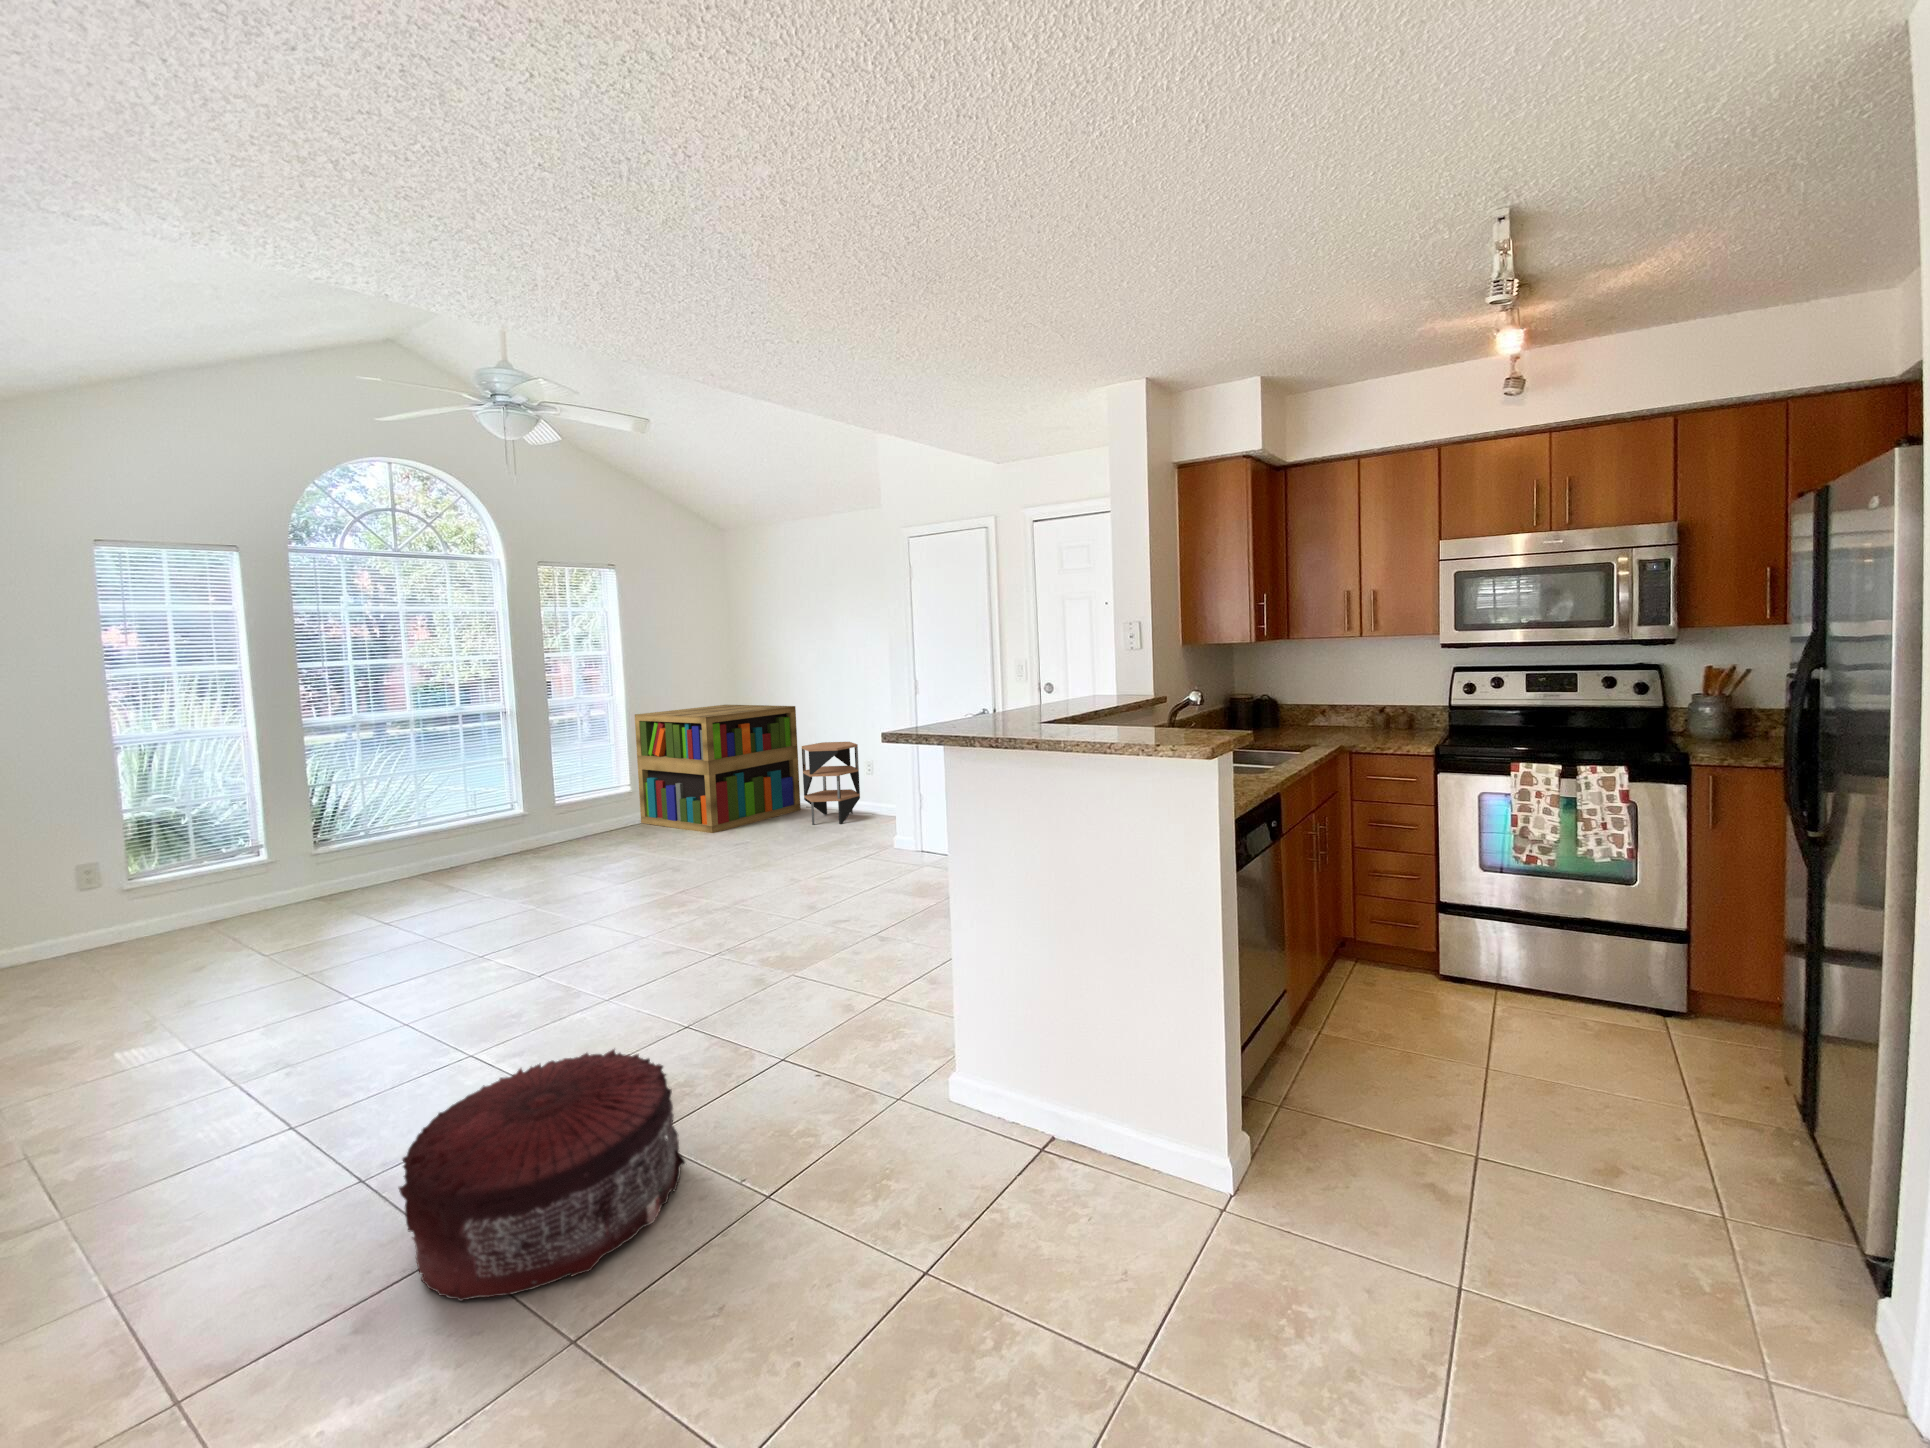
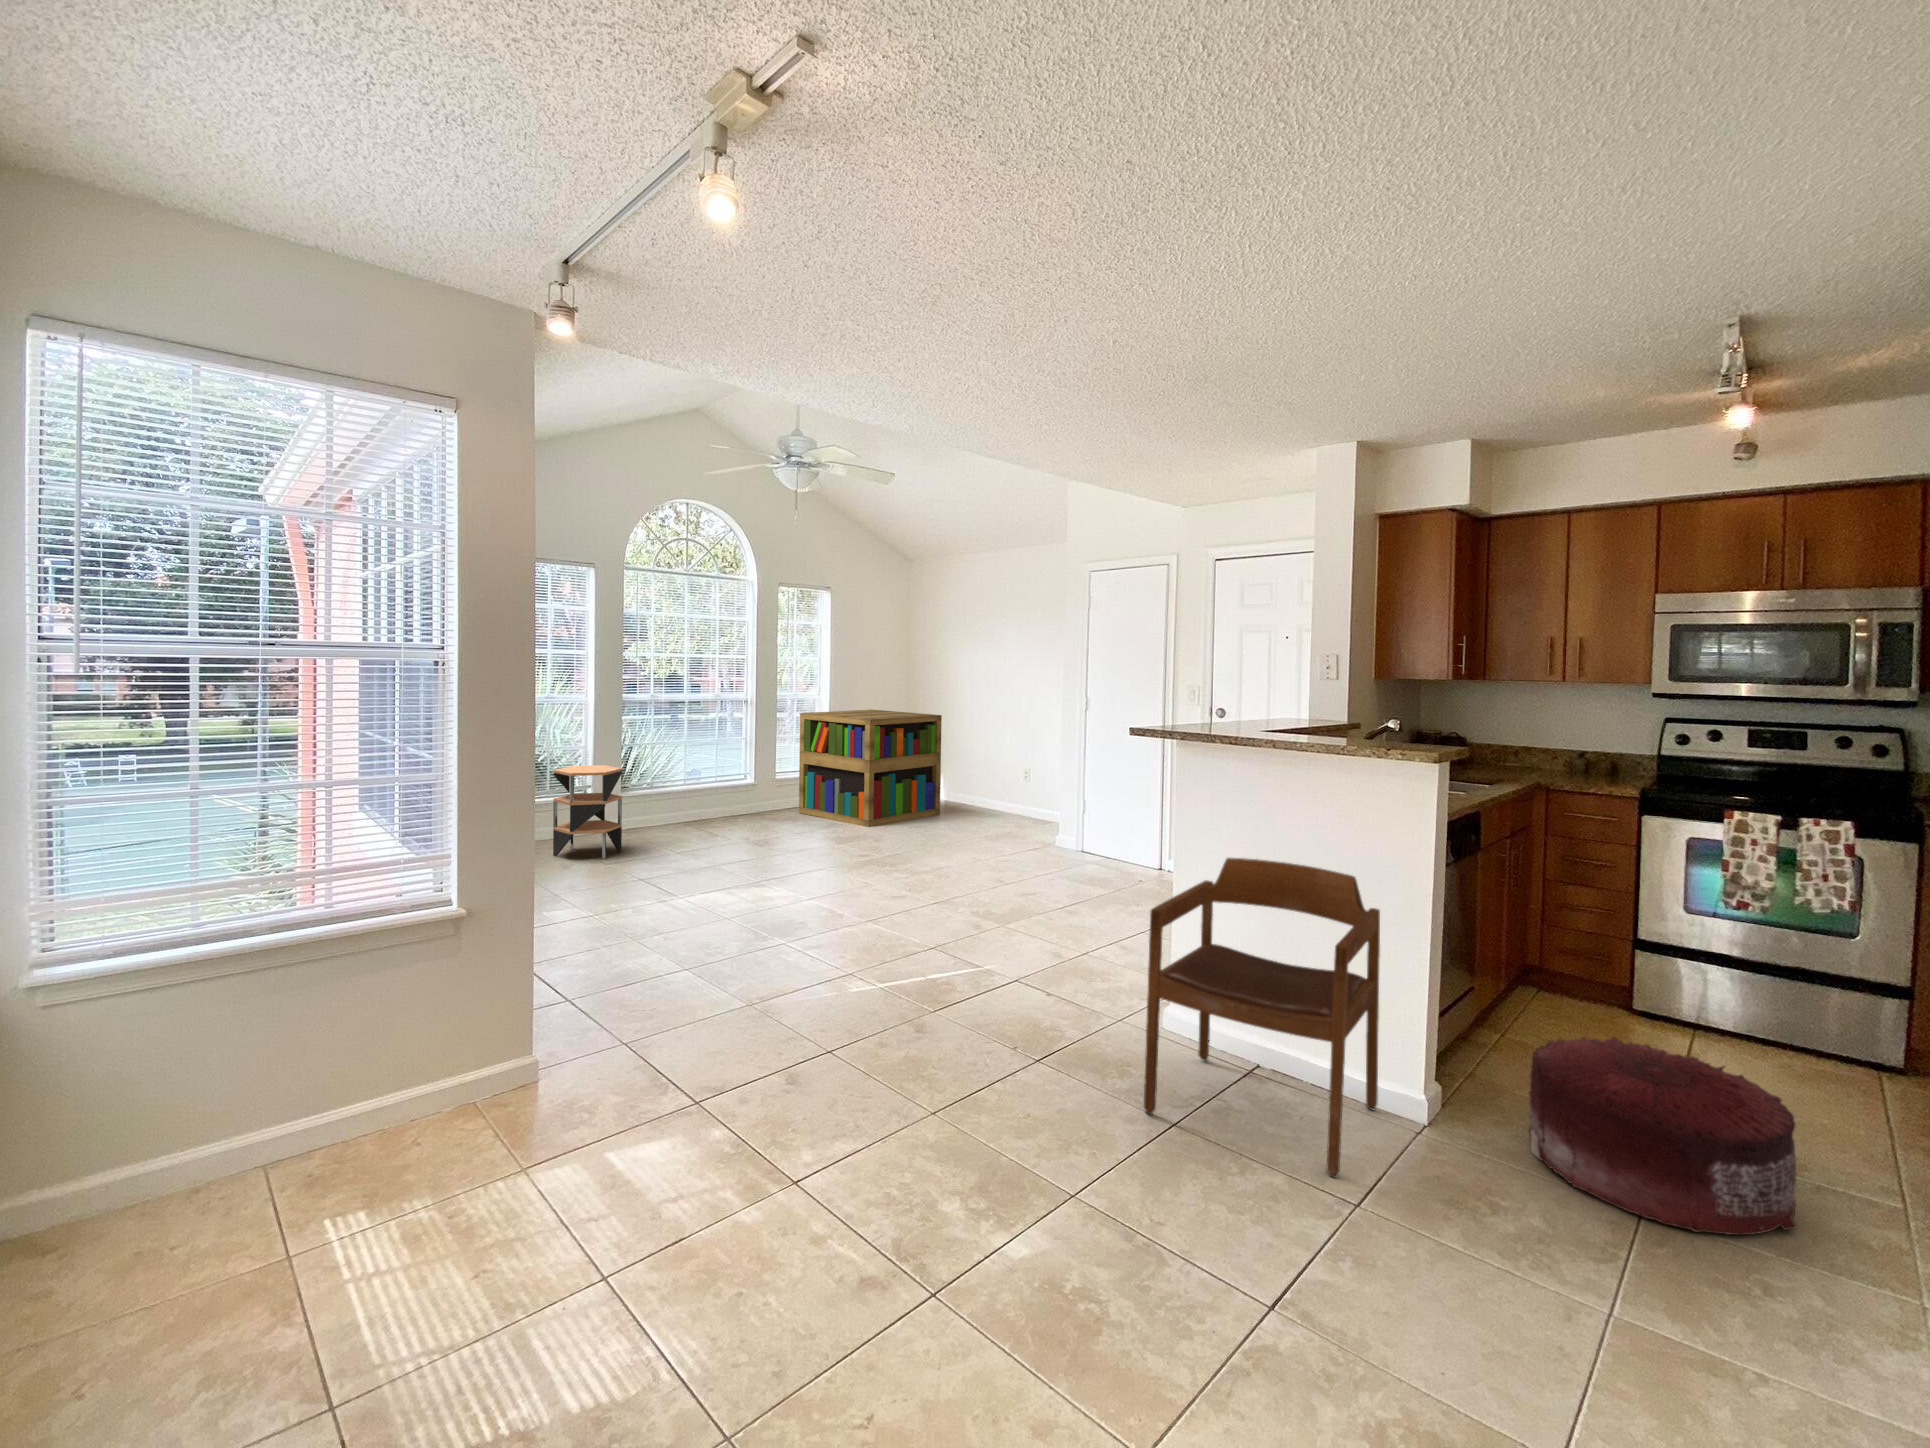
side table: present [802,742,860,825] -> present [553,765,622,859]
armchair: none [850,878,1162,1329] -> present [1144,858,1380,1178]
pouf: present [399,1049,686,1301] -> present [1529,1037,1797,1235]

